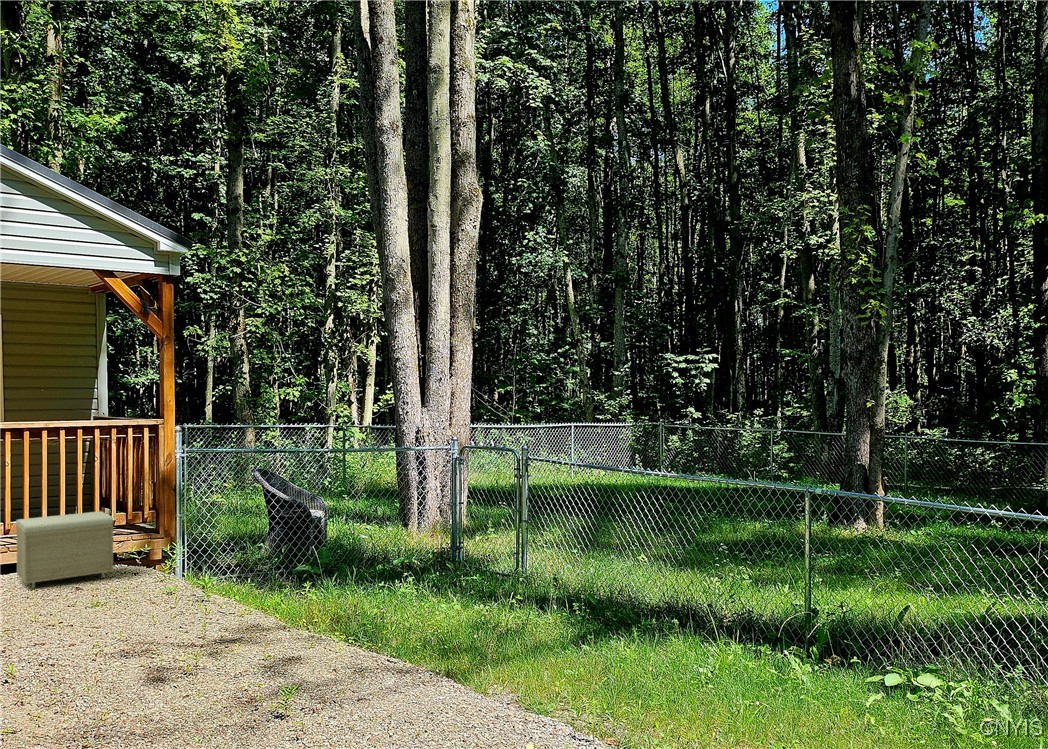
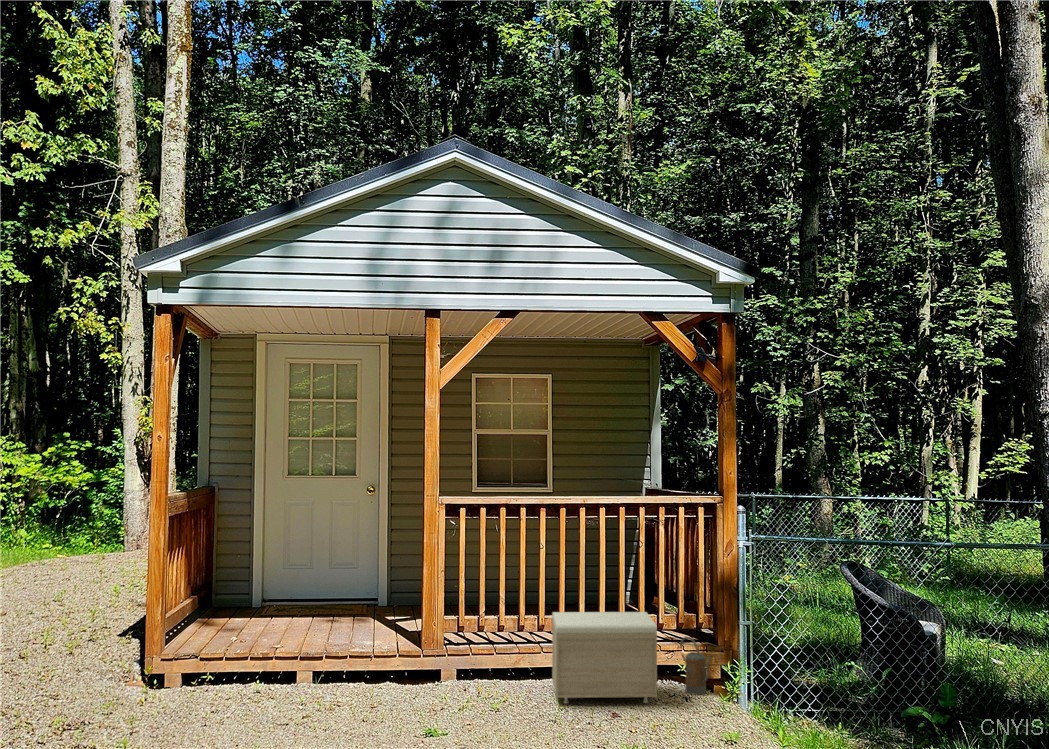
watering can: none [130,527,157,568] -> present [680,636,712,695]

